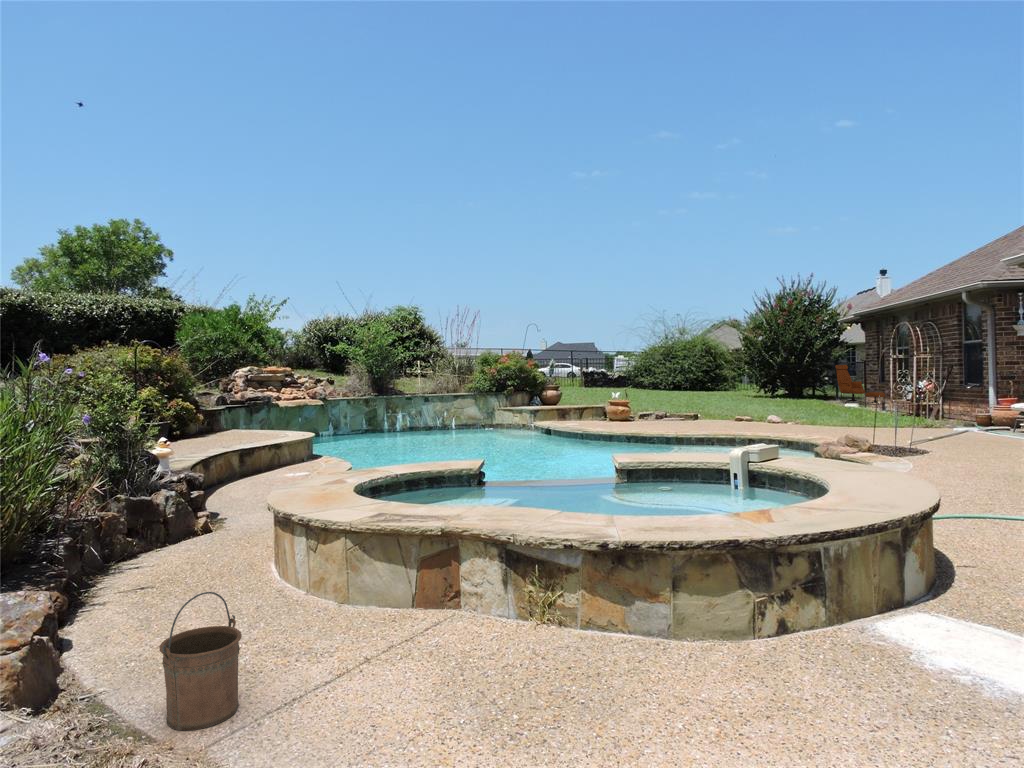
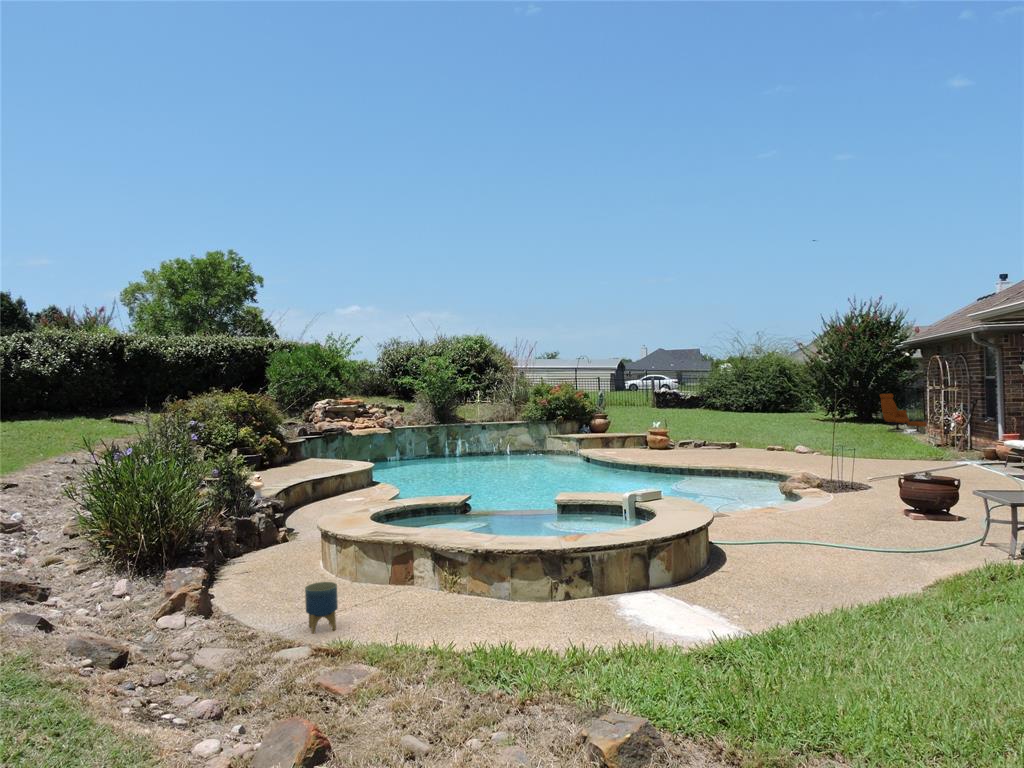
bucket: present [159,592,242,731] -> none [255,566,290,626]
planter: none [284,624,360,754] -> present [305,582,338,634]

